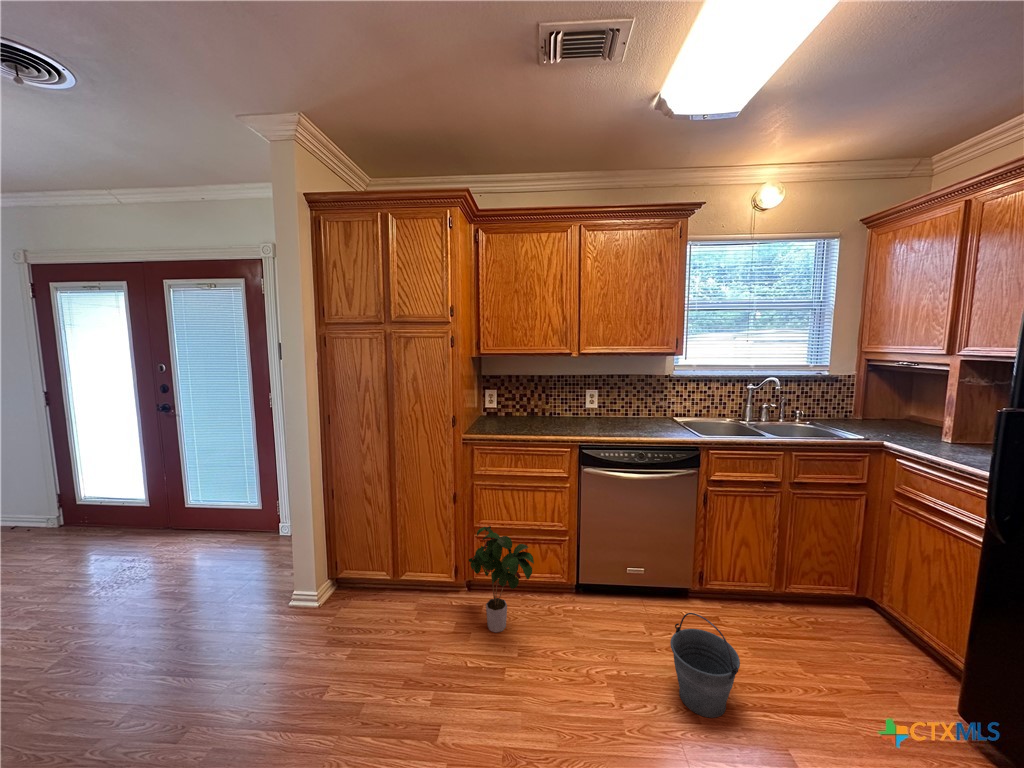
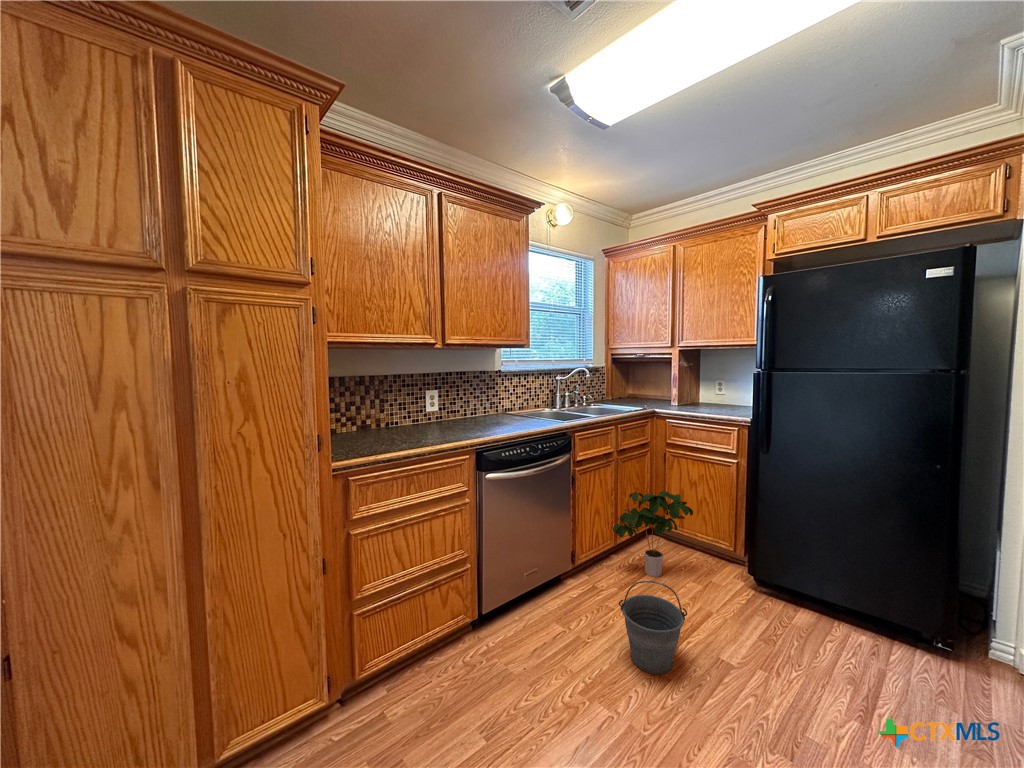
potted plant: present [469,526,534,633] -> present [613,491,693,577]

